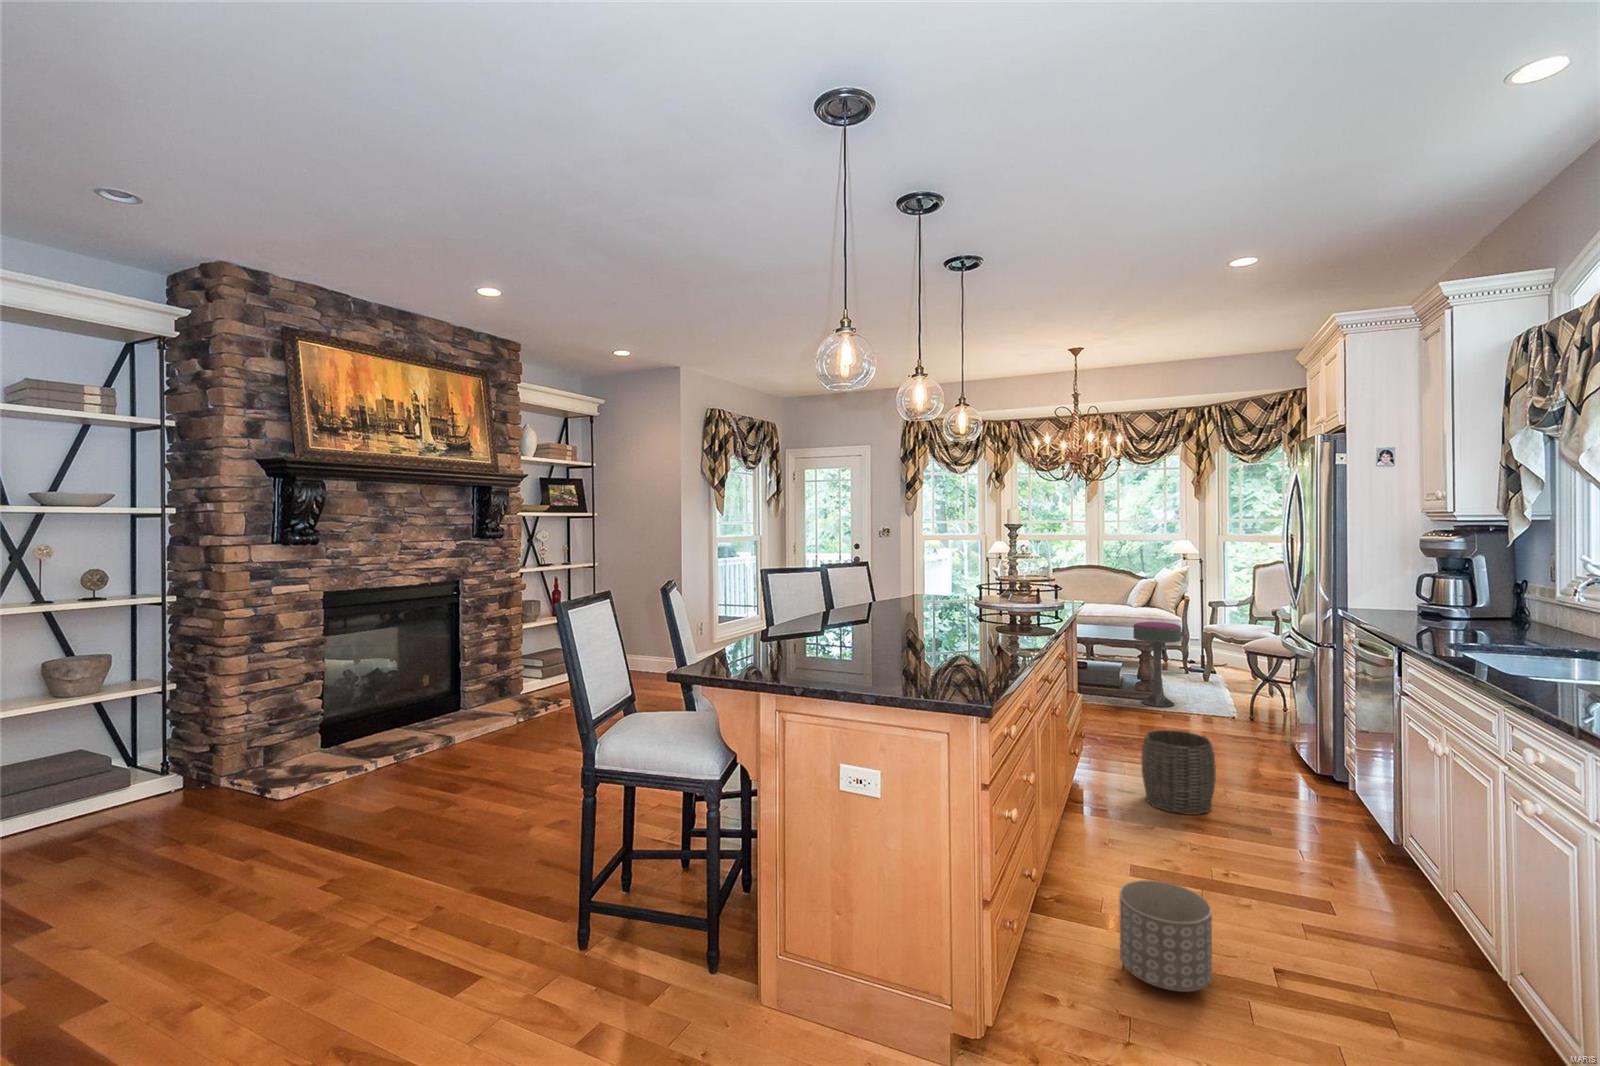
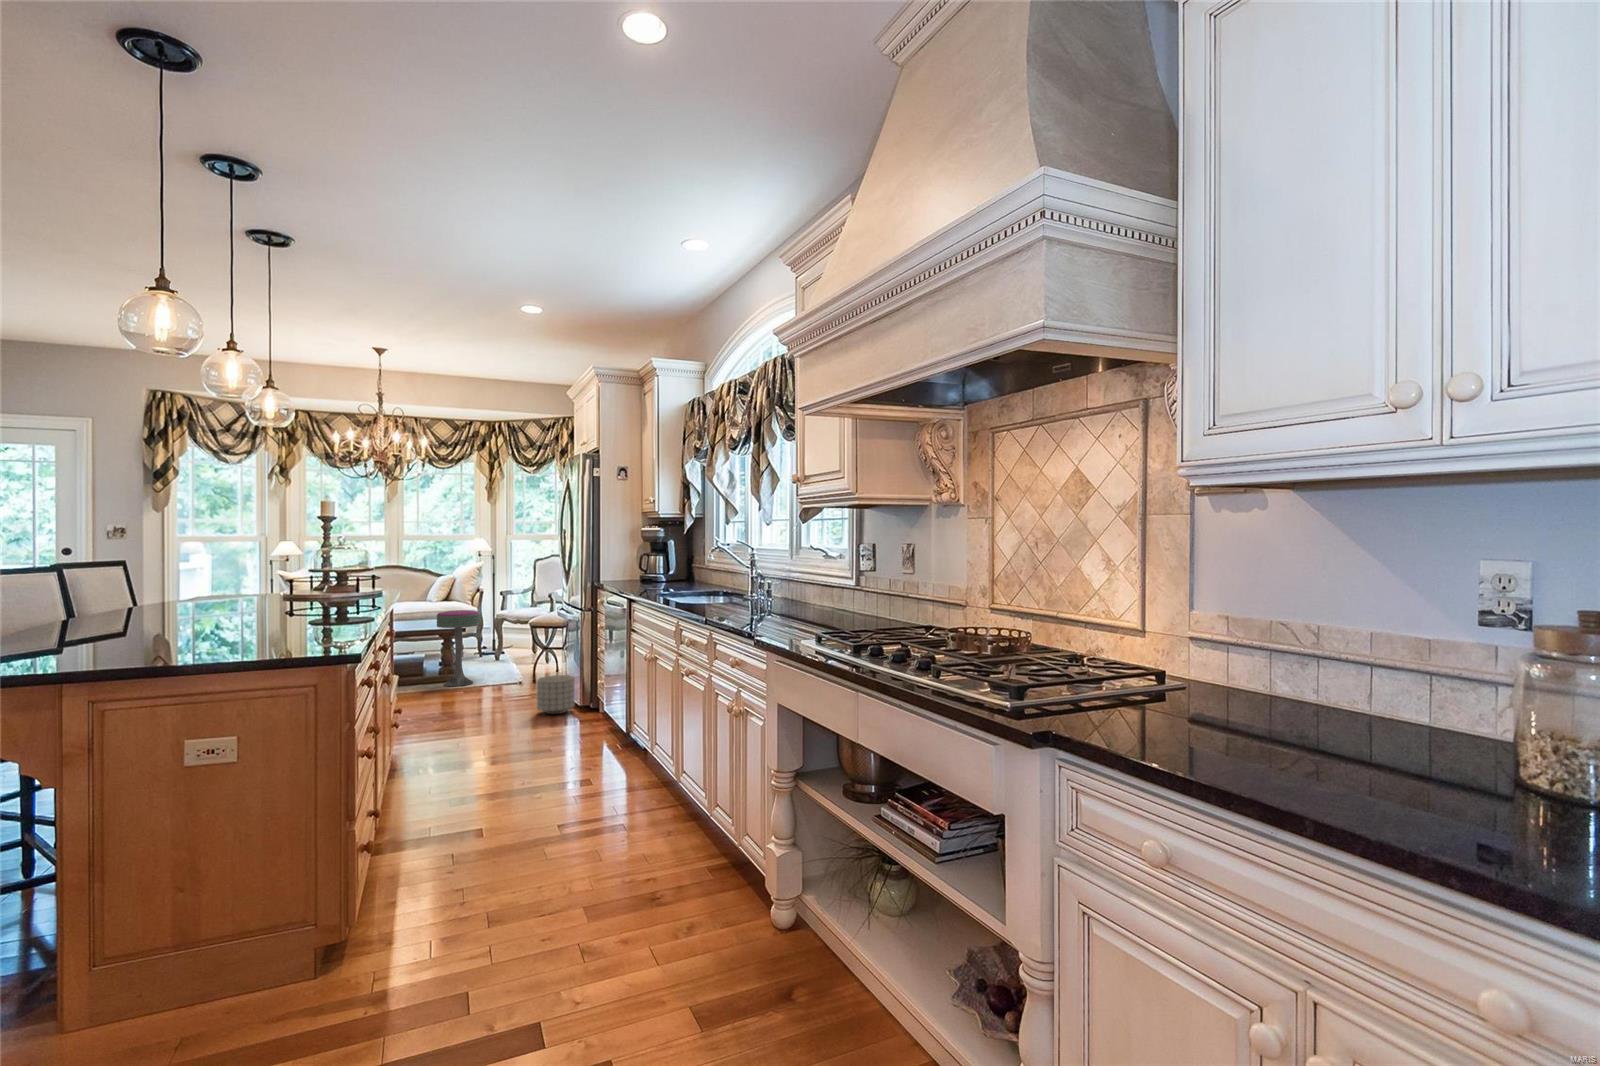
woven basket: present [1142,730,1216,815] -> none [454,688,512,754]
planter: present [1119,880,1212,992] -> present [537,675,575,714]

